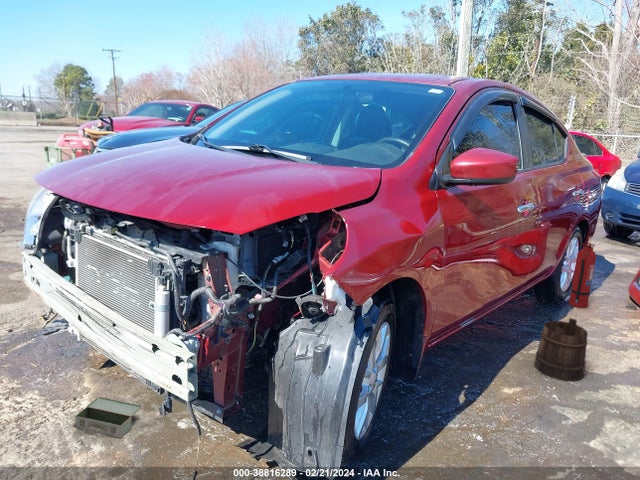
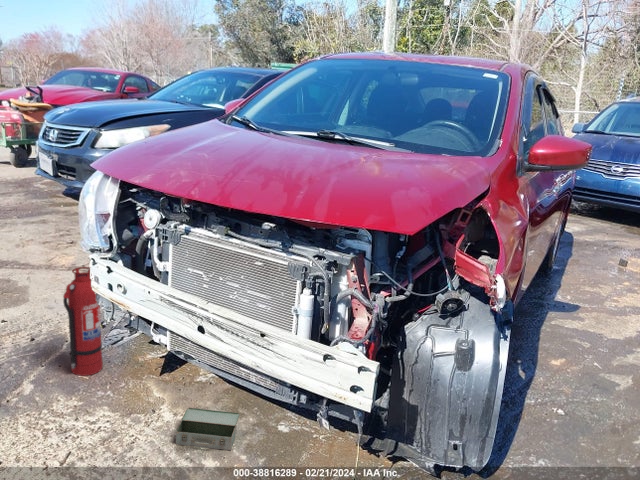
fire extinguisher: present [569,243,596,308] -> present [63,267,103,376]
bucket: present [534,318,588,381] -> none [561,291,614,349]

